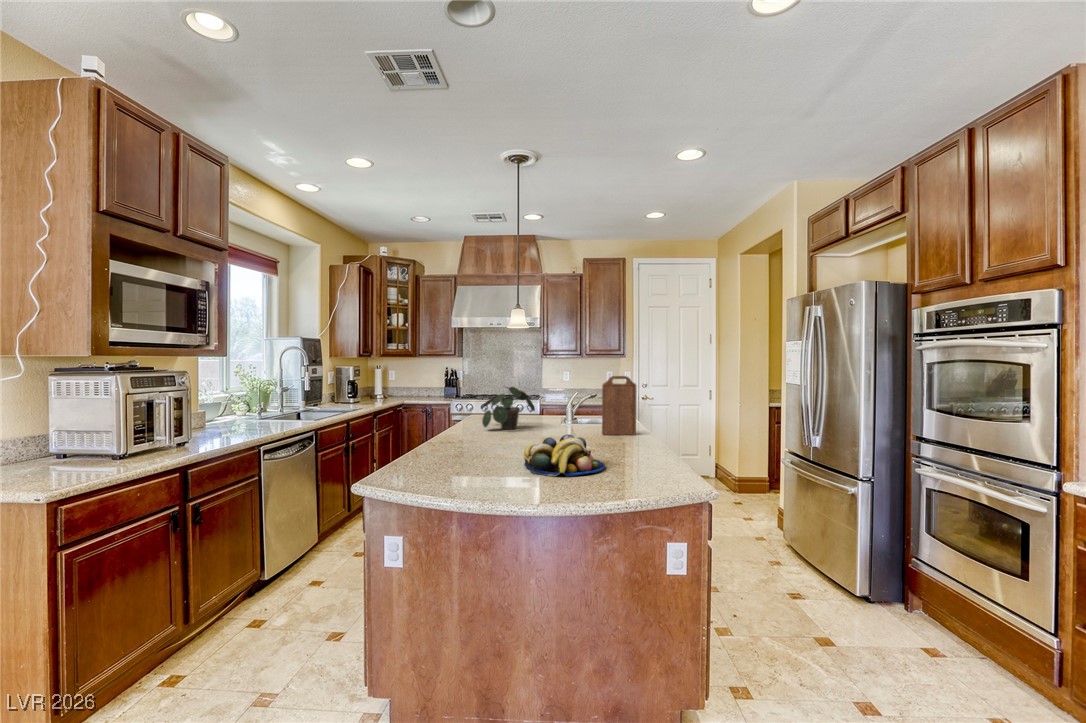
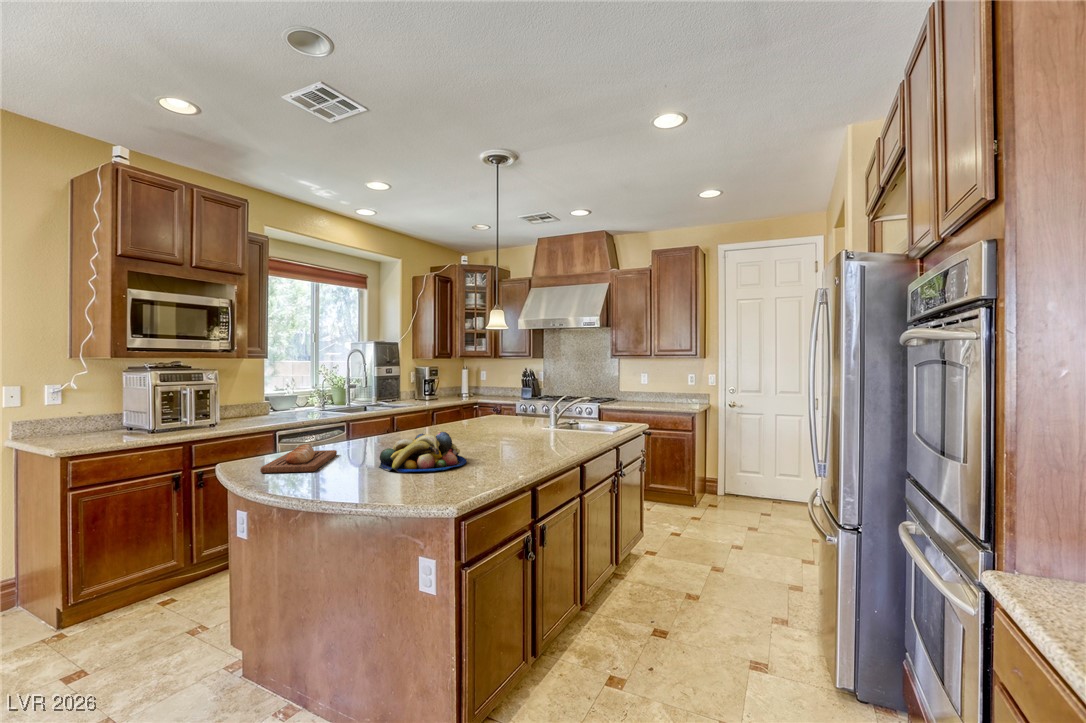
cutting board: present [602,376,637,435] -> none [553,375,590,440]
potted plant: present [481,387,535,429] -> none [454,385,506,428]
bread loaf: none [407,457,486,490] -> present [260,444,337,473]

